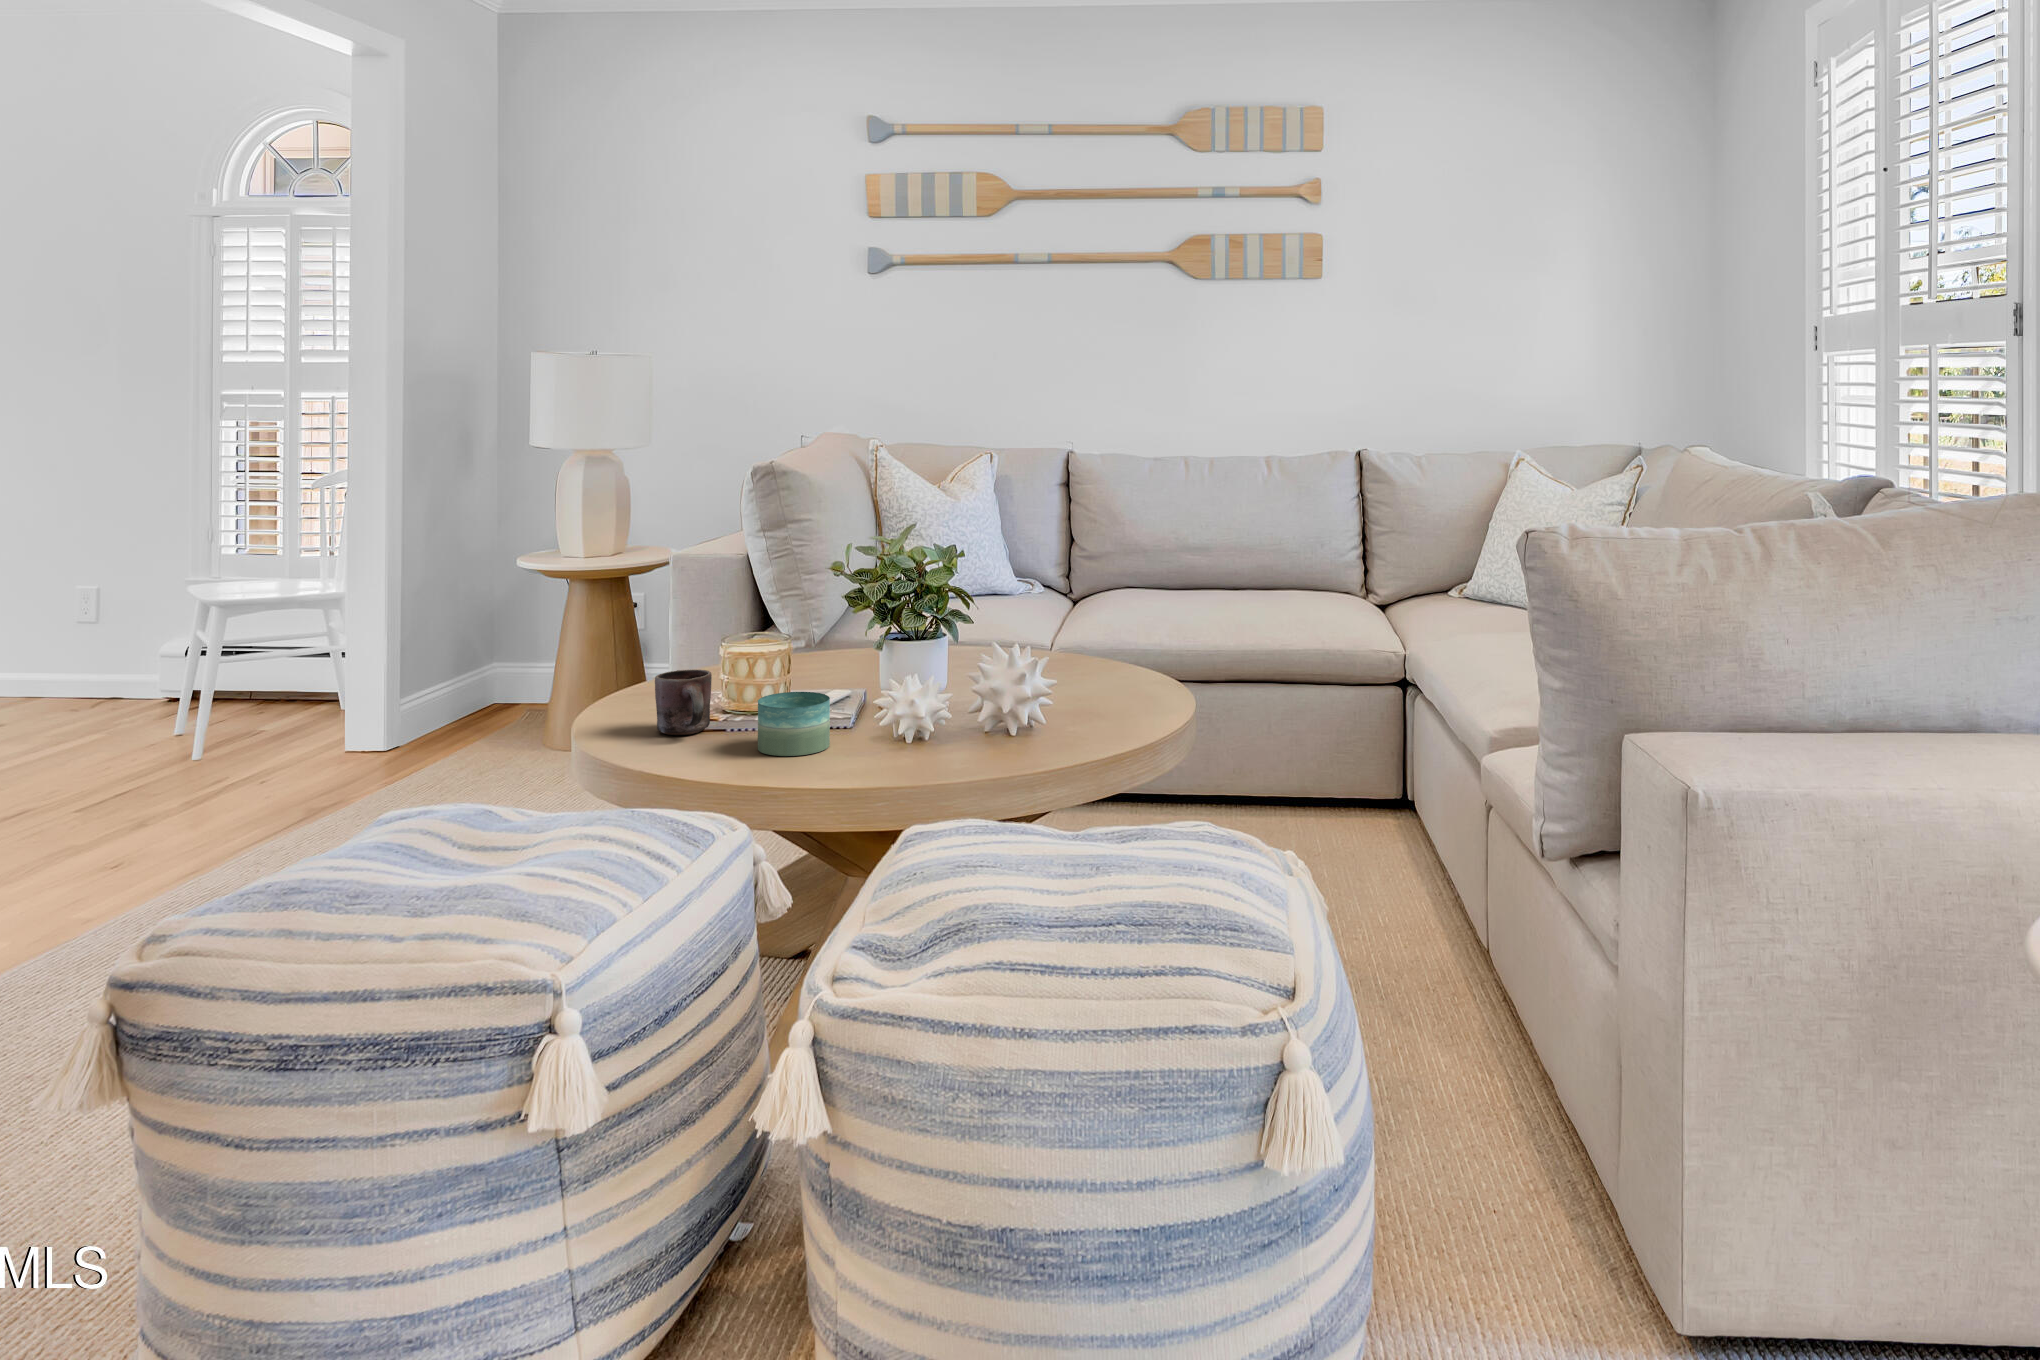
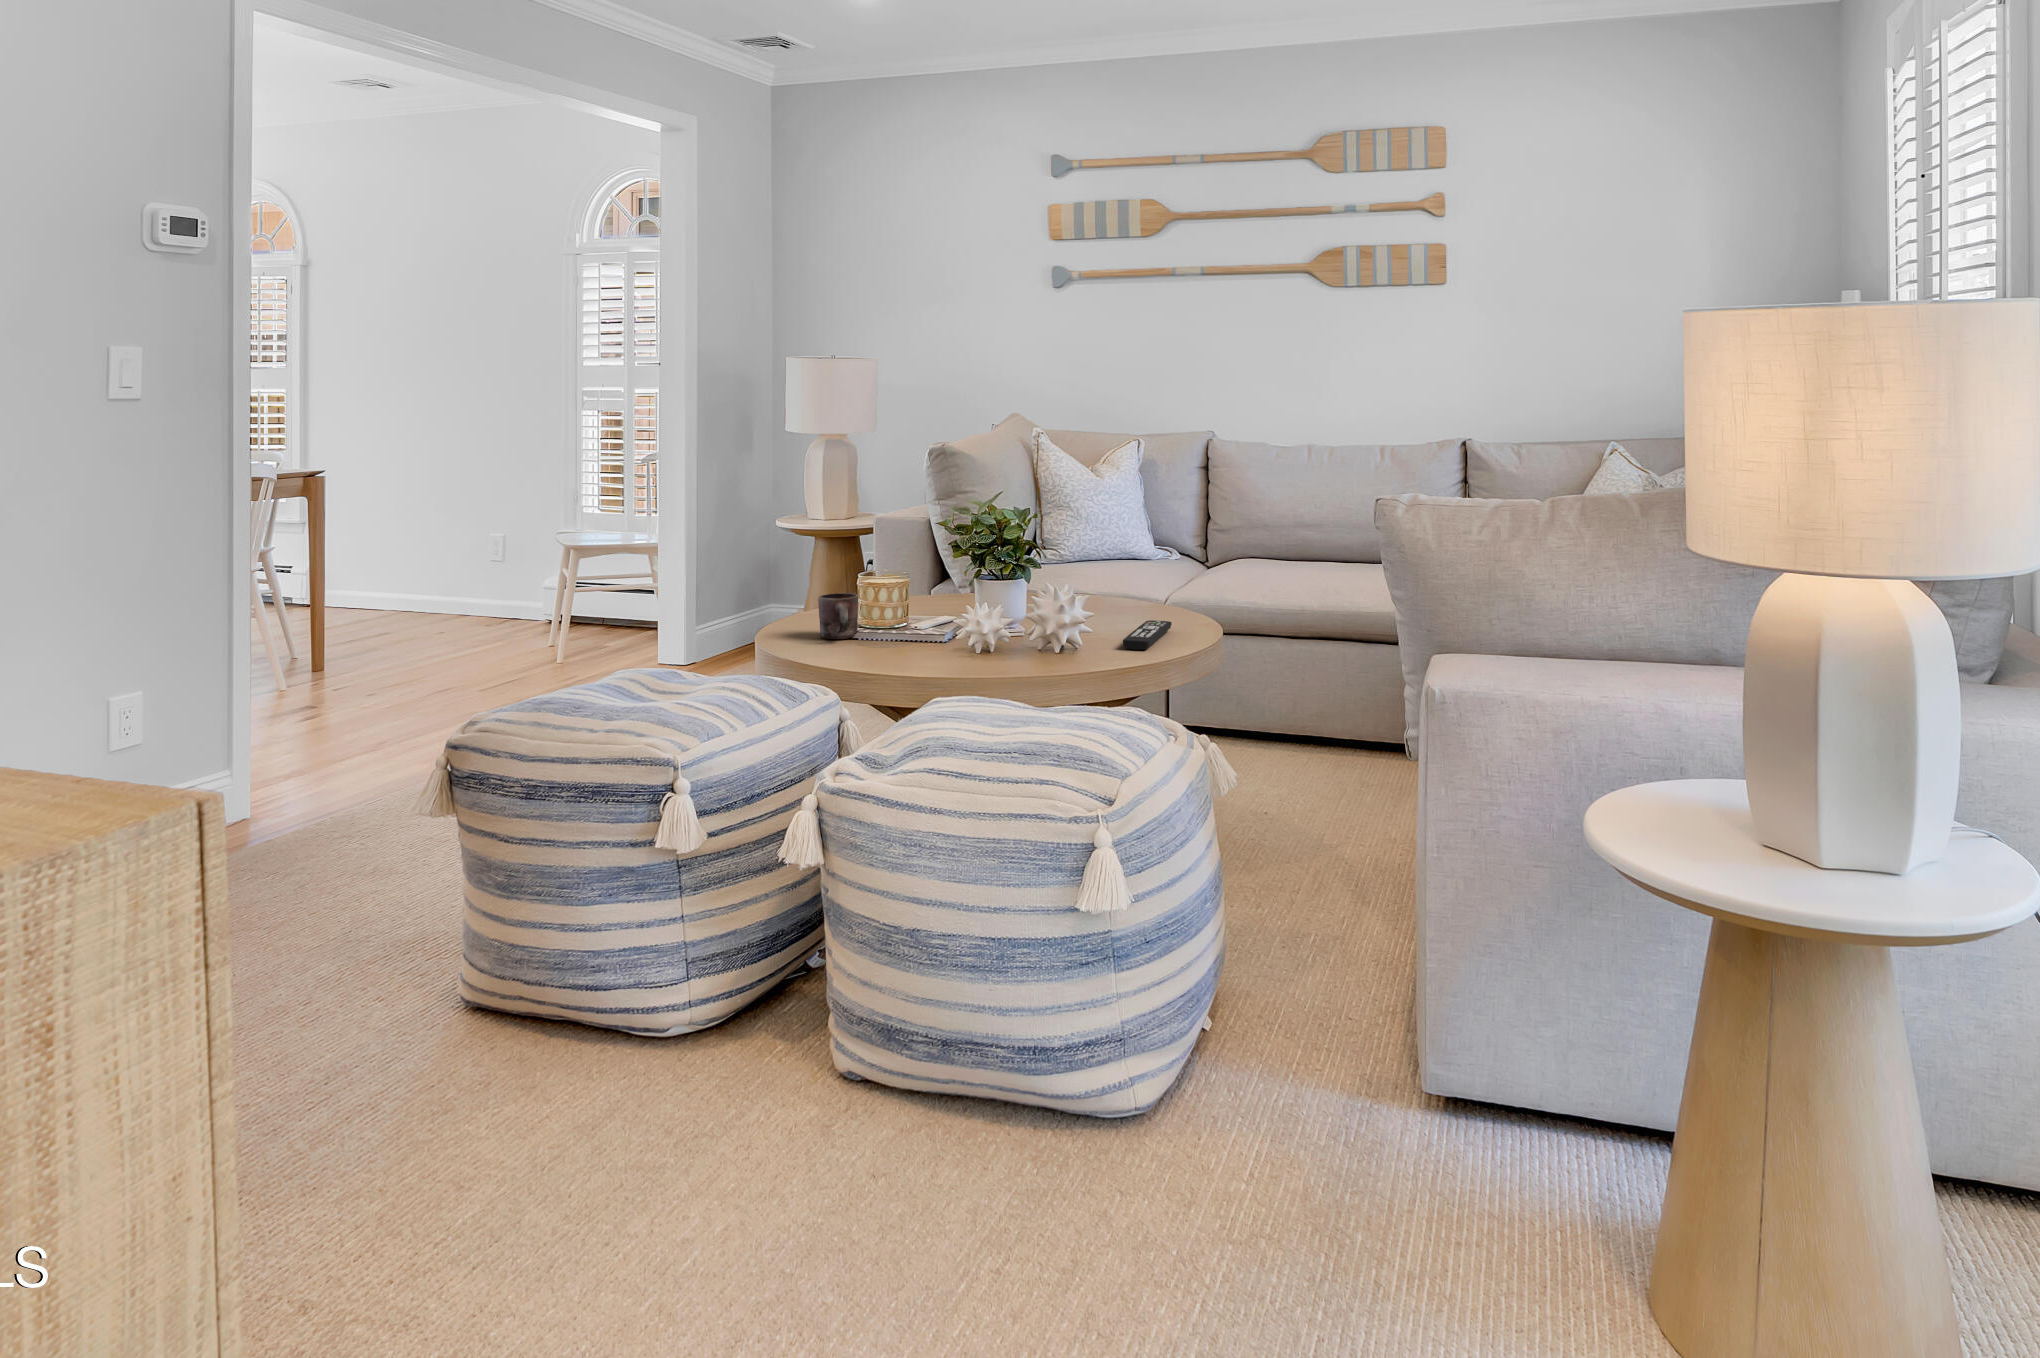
remote control: none [1081,685,1121,728] -> present [1123,620,1172,650]
candle: present [758,692,830,756] -> none [881,611,933,656]

